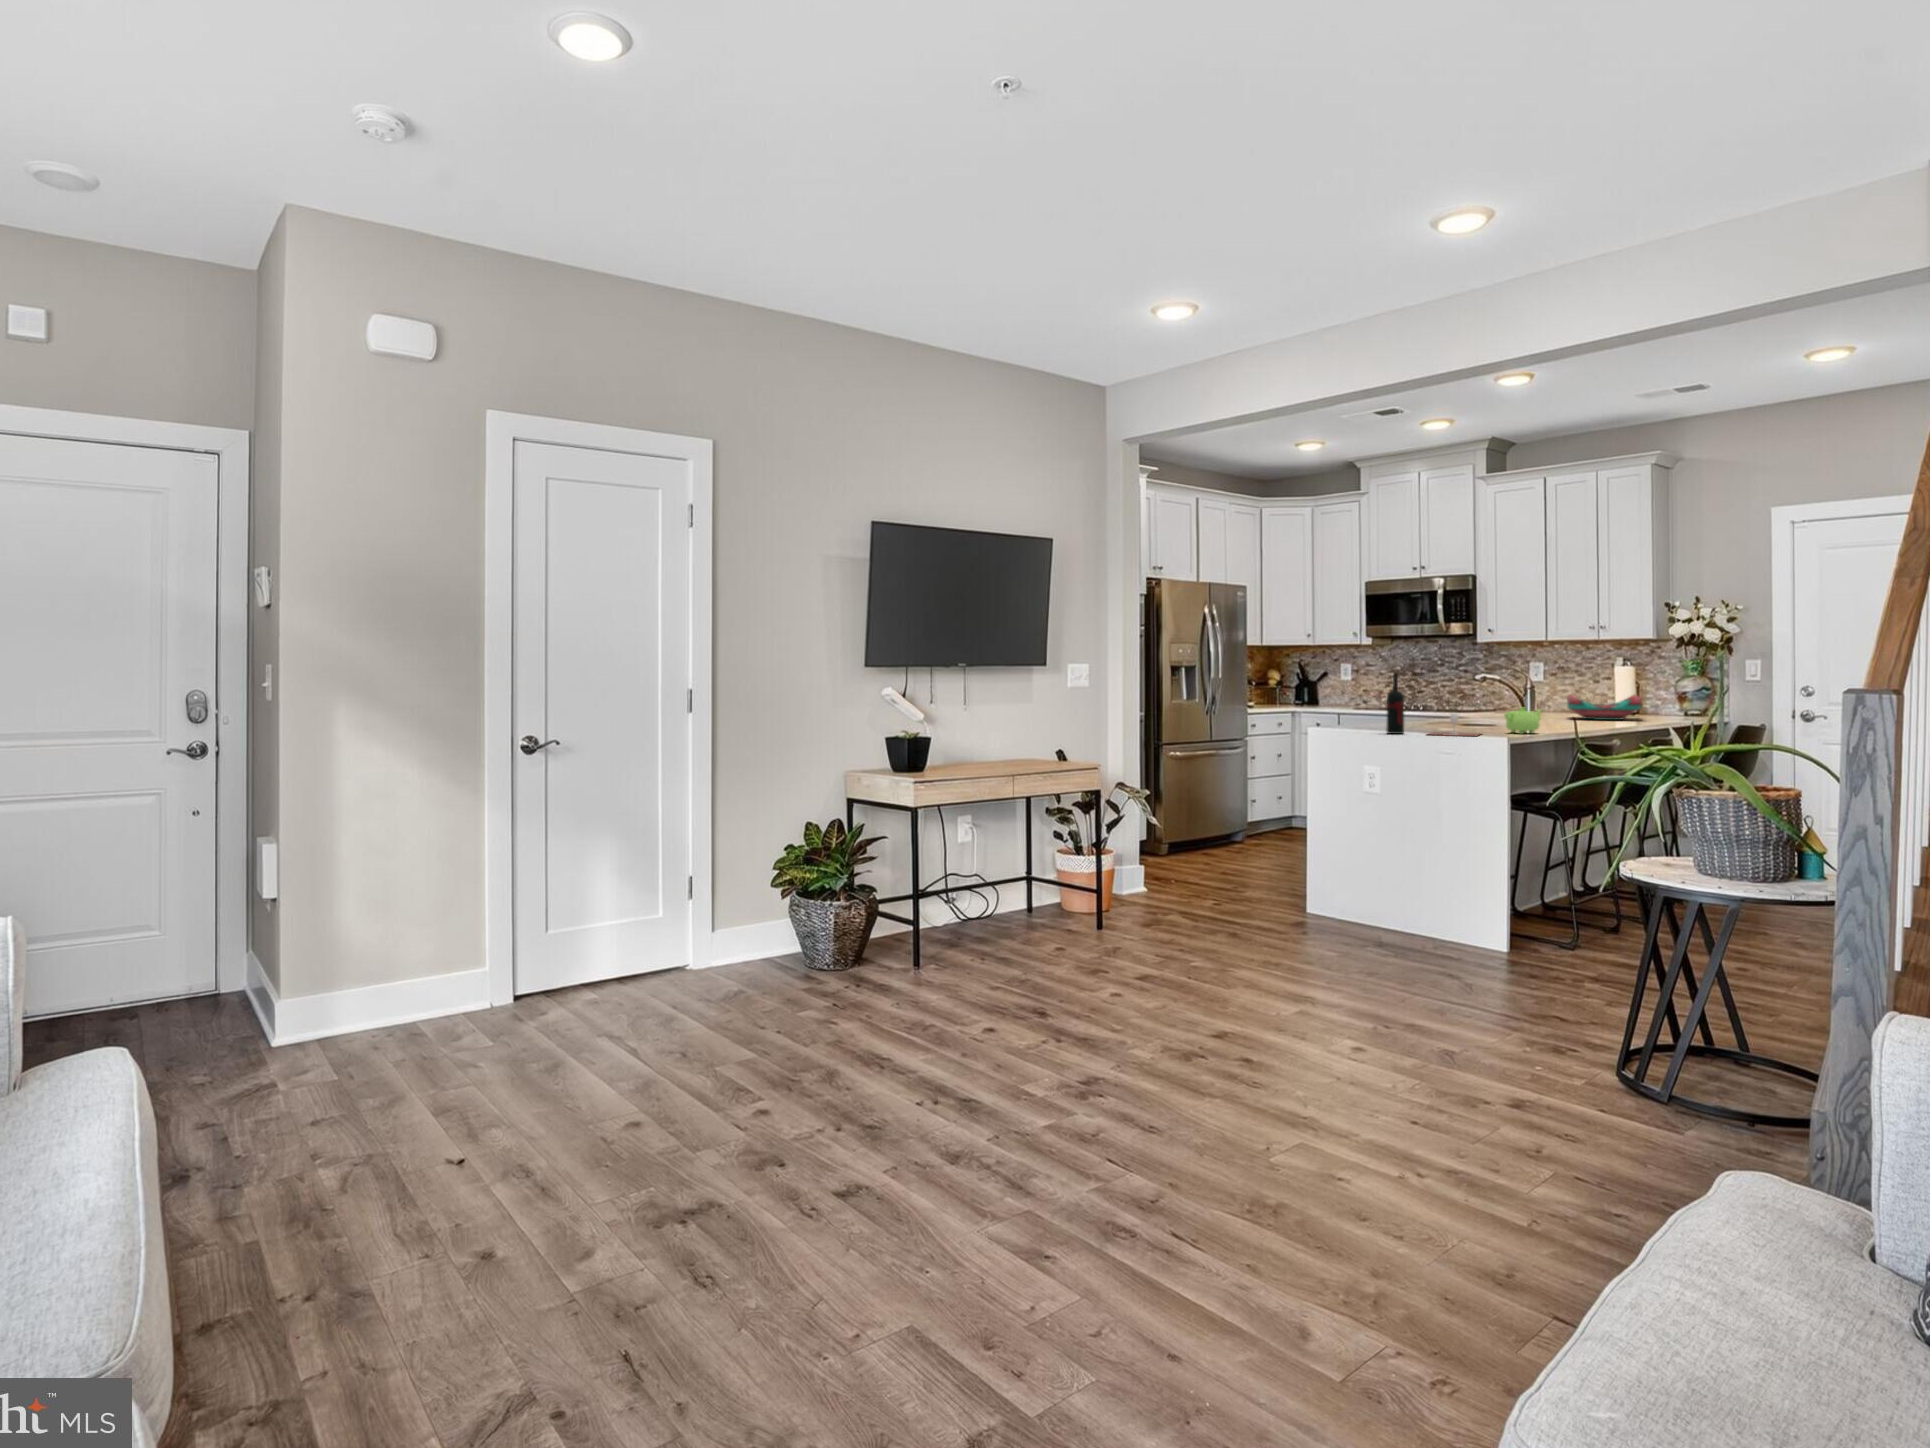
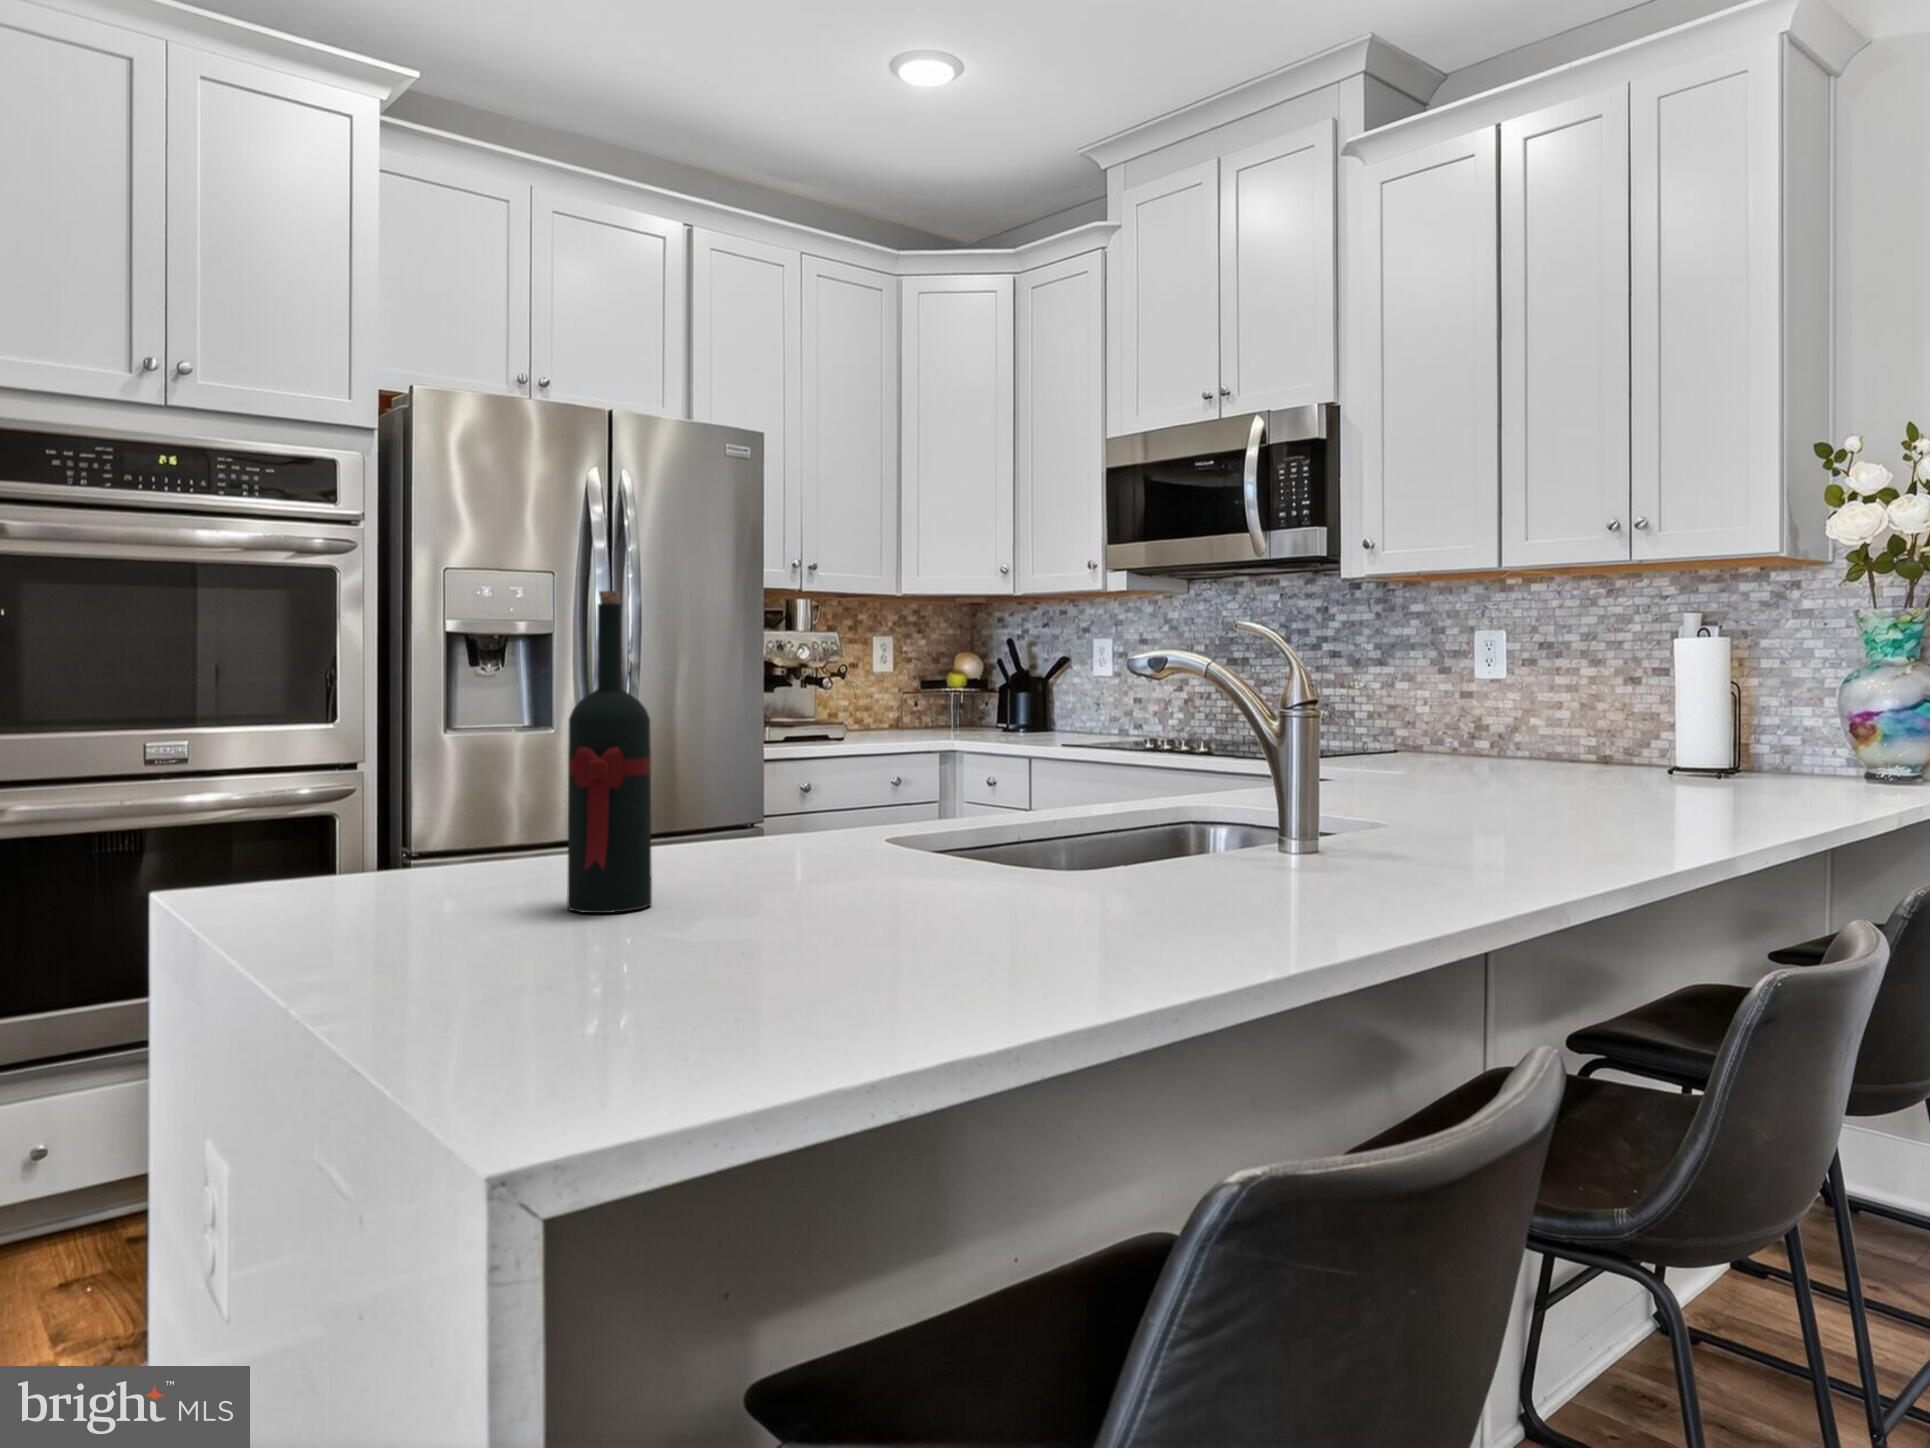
decorative bowl: present [1567,694,1642,720] -> none [1534,713,1757,798]
teapot: present [1504,708,1541,734] -> none [1130,780,1326,915]
wine glass: present [1429,713,1480,736] -> none [685,808,1024,955]

